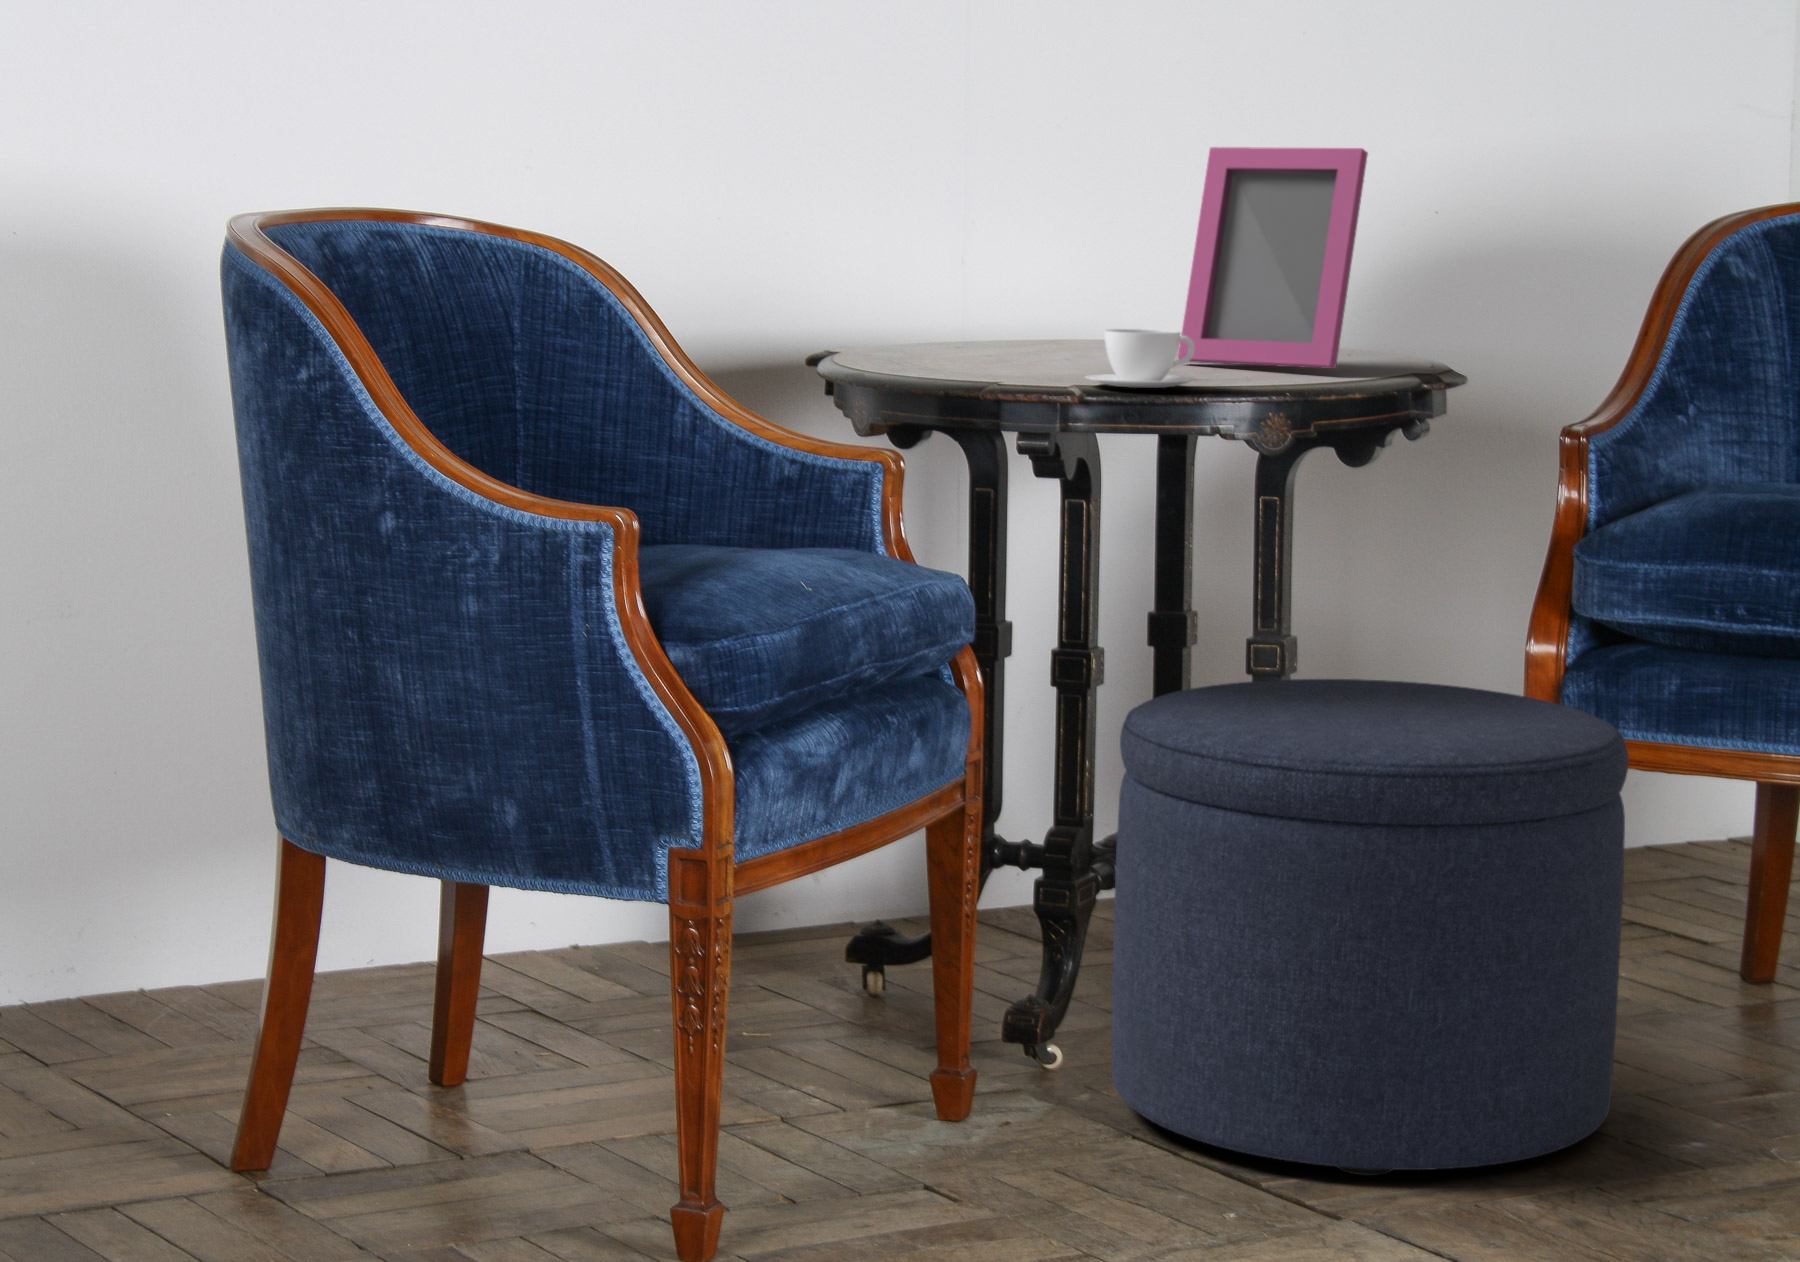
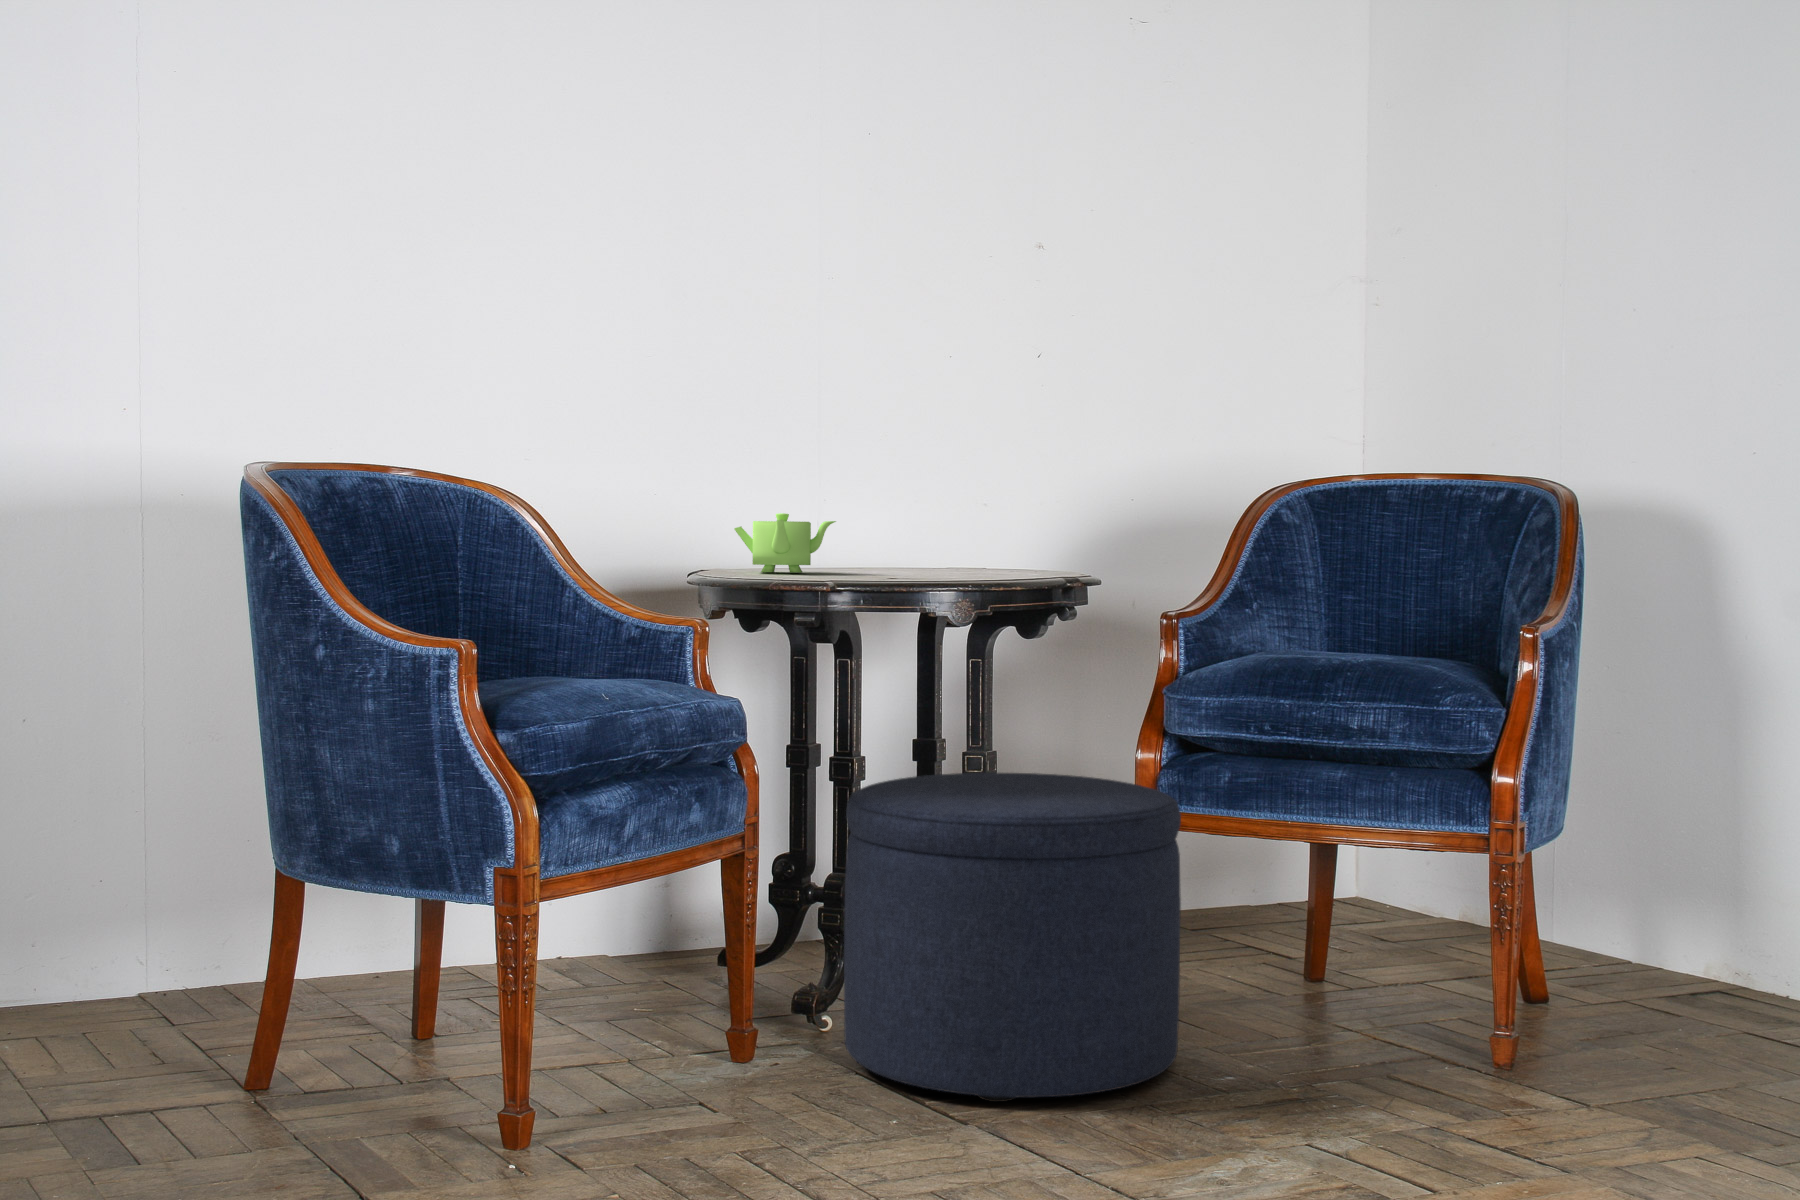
picture frame: present [1178,147,1368,369] -> none [916,433,1032,574]
teapot: none [904,272,1063,366] -> present [734,513,836,573]
teacup: present [1086,329,1197,388] -> none [833,544,906,580]

